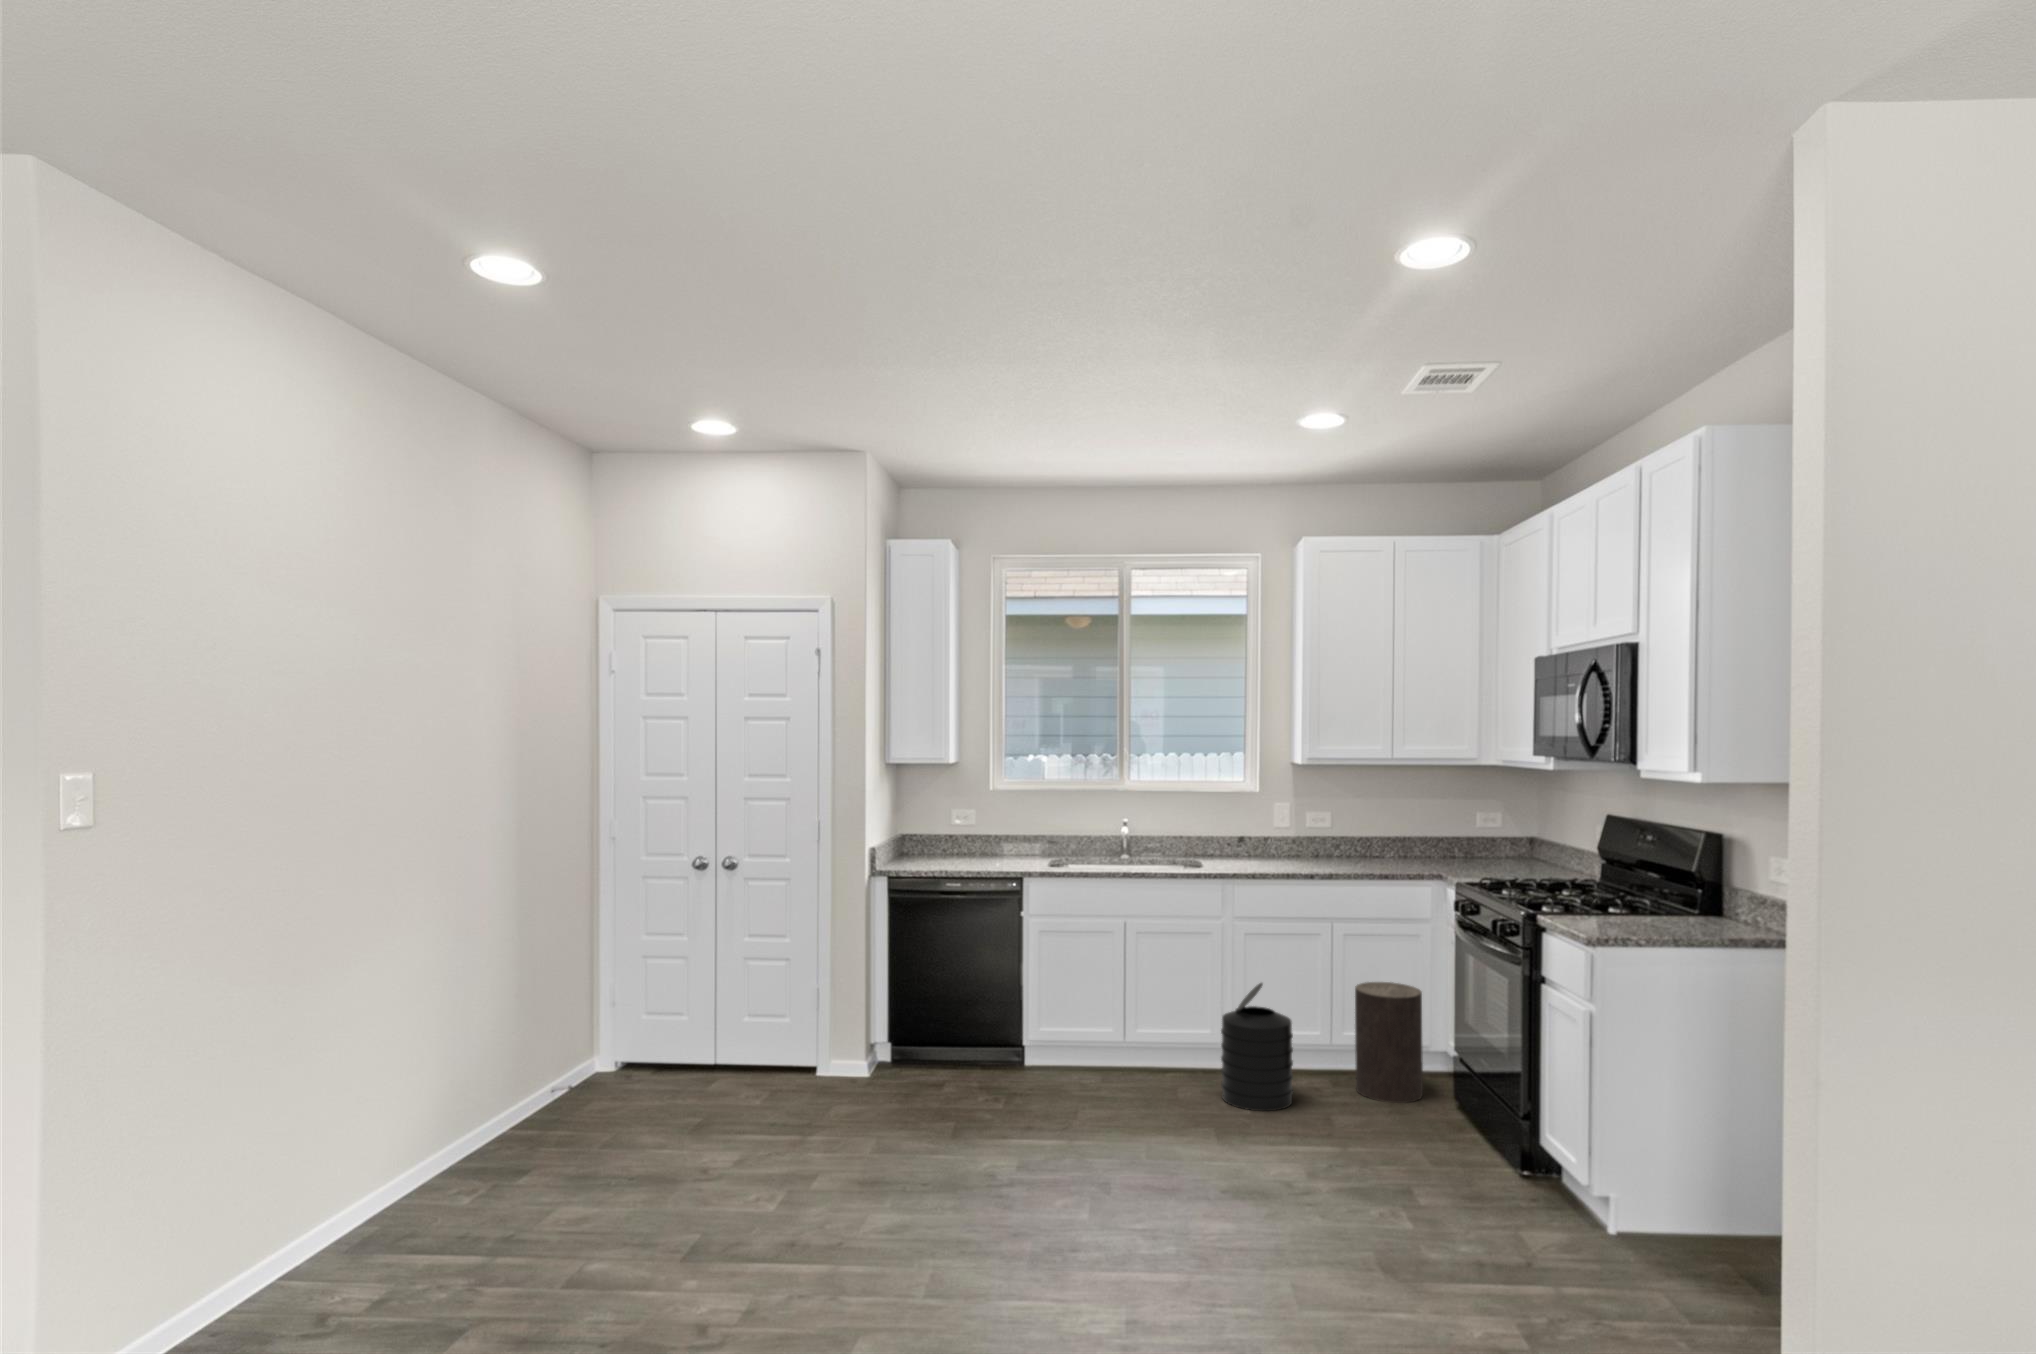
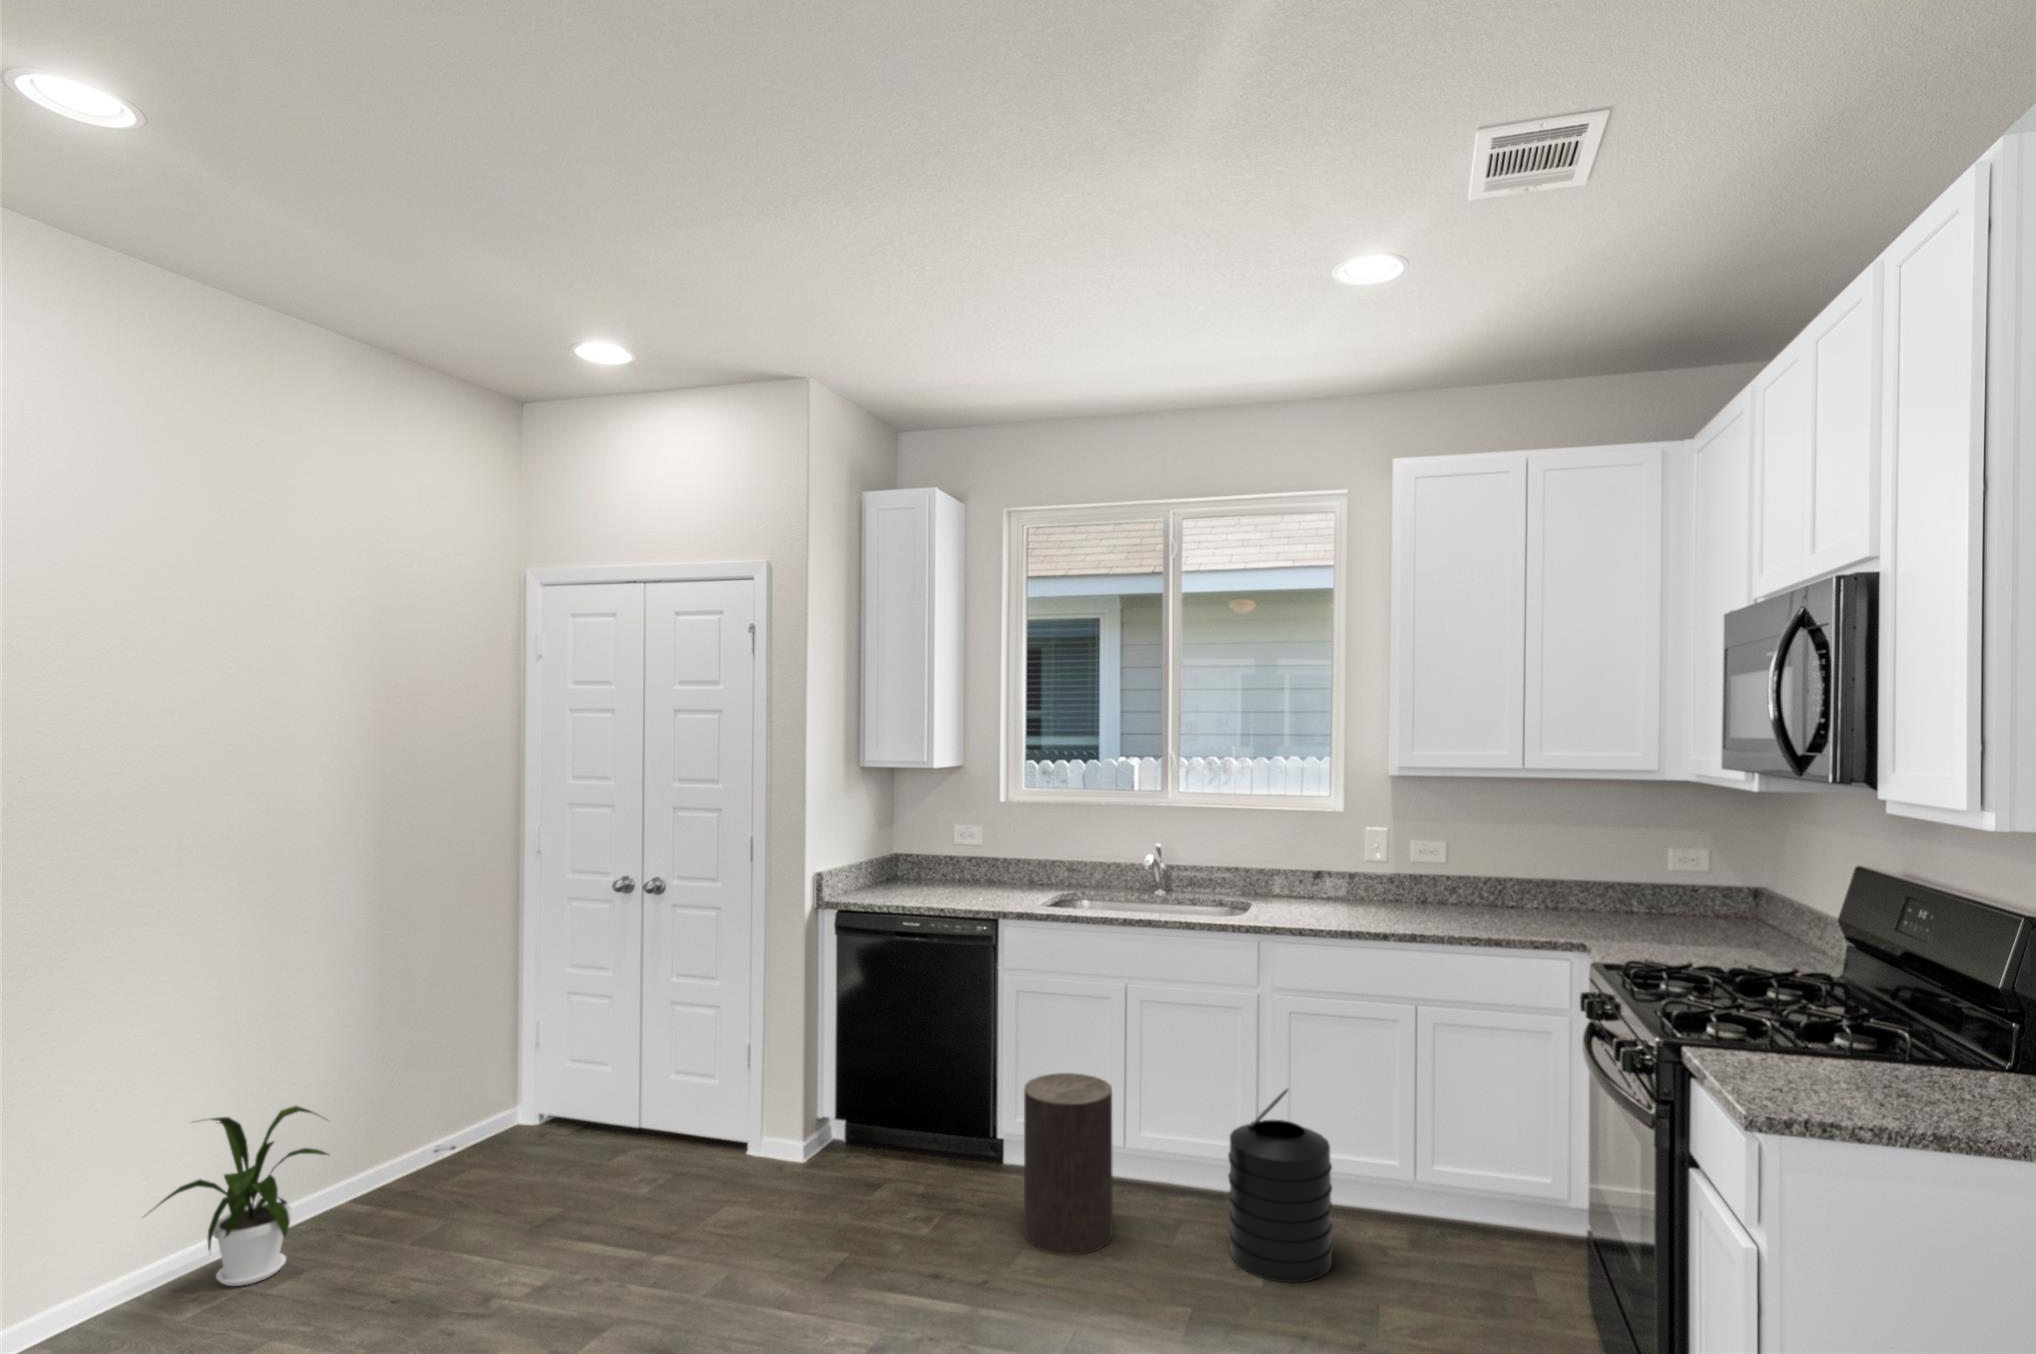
stool: present [1355,982,1423,1103] -> present [1024,1073,1113,1255]
house plant: none [413,1045,557,1190] -> present [155,1106,328,1286]

